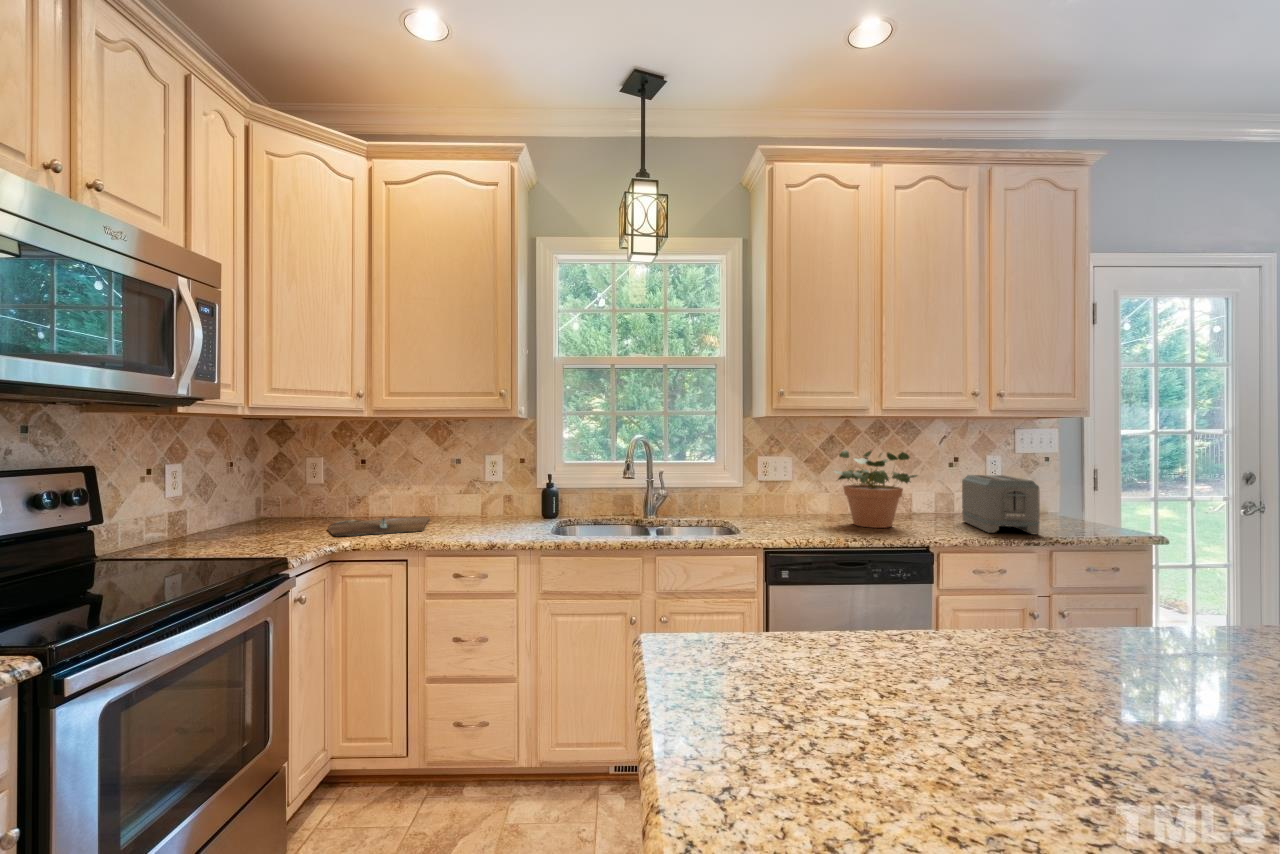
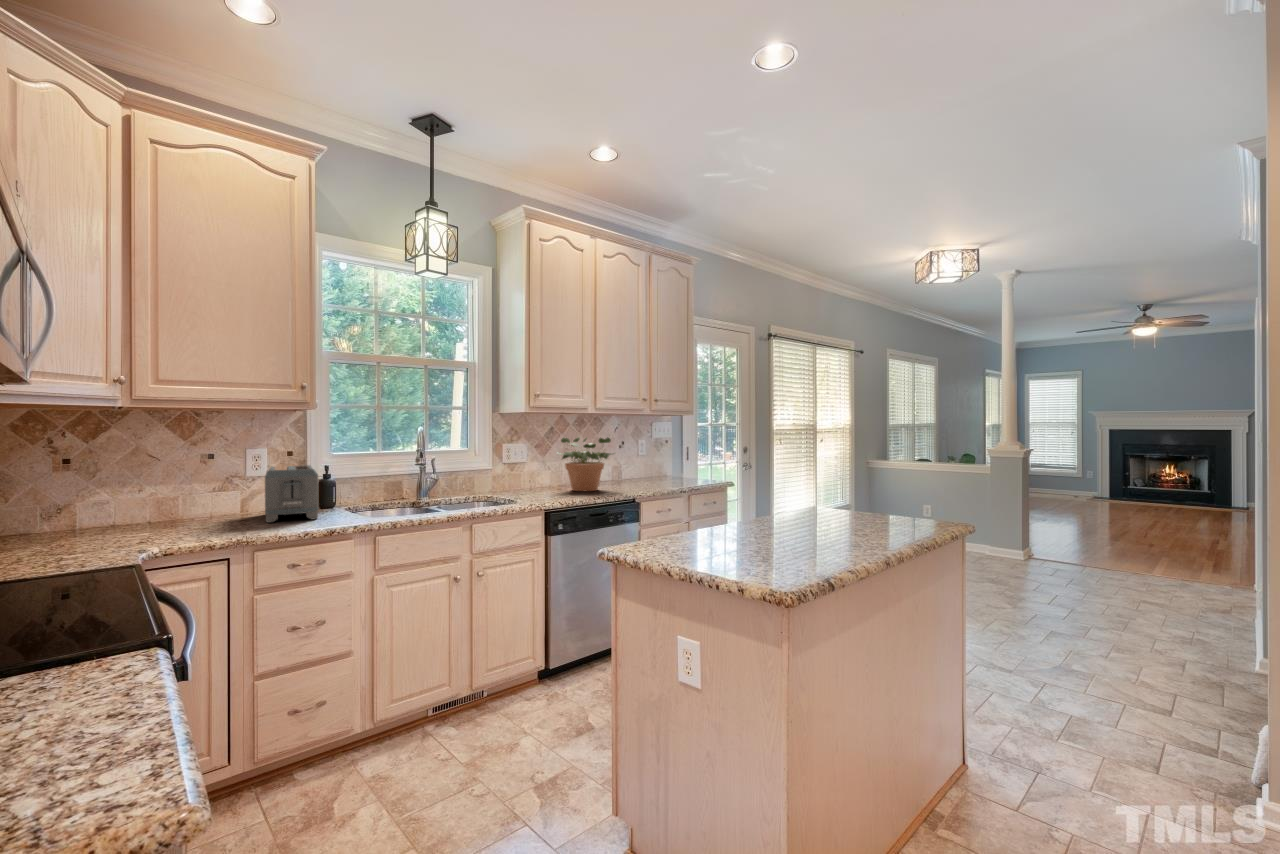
toaster: present [962,475,1040,535] -> present [265,465,319,523]
cutting board: present [328,517,429,537] -> none [48,523,216,547]

